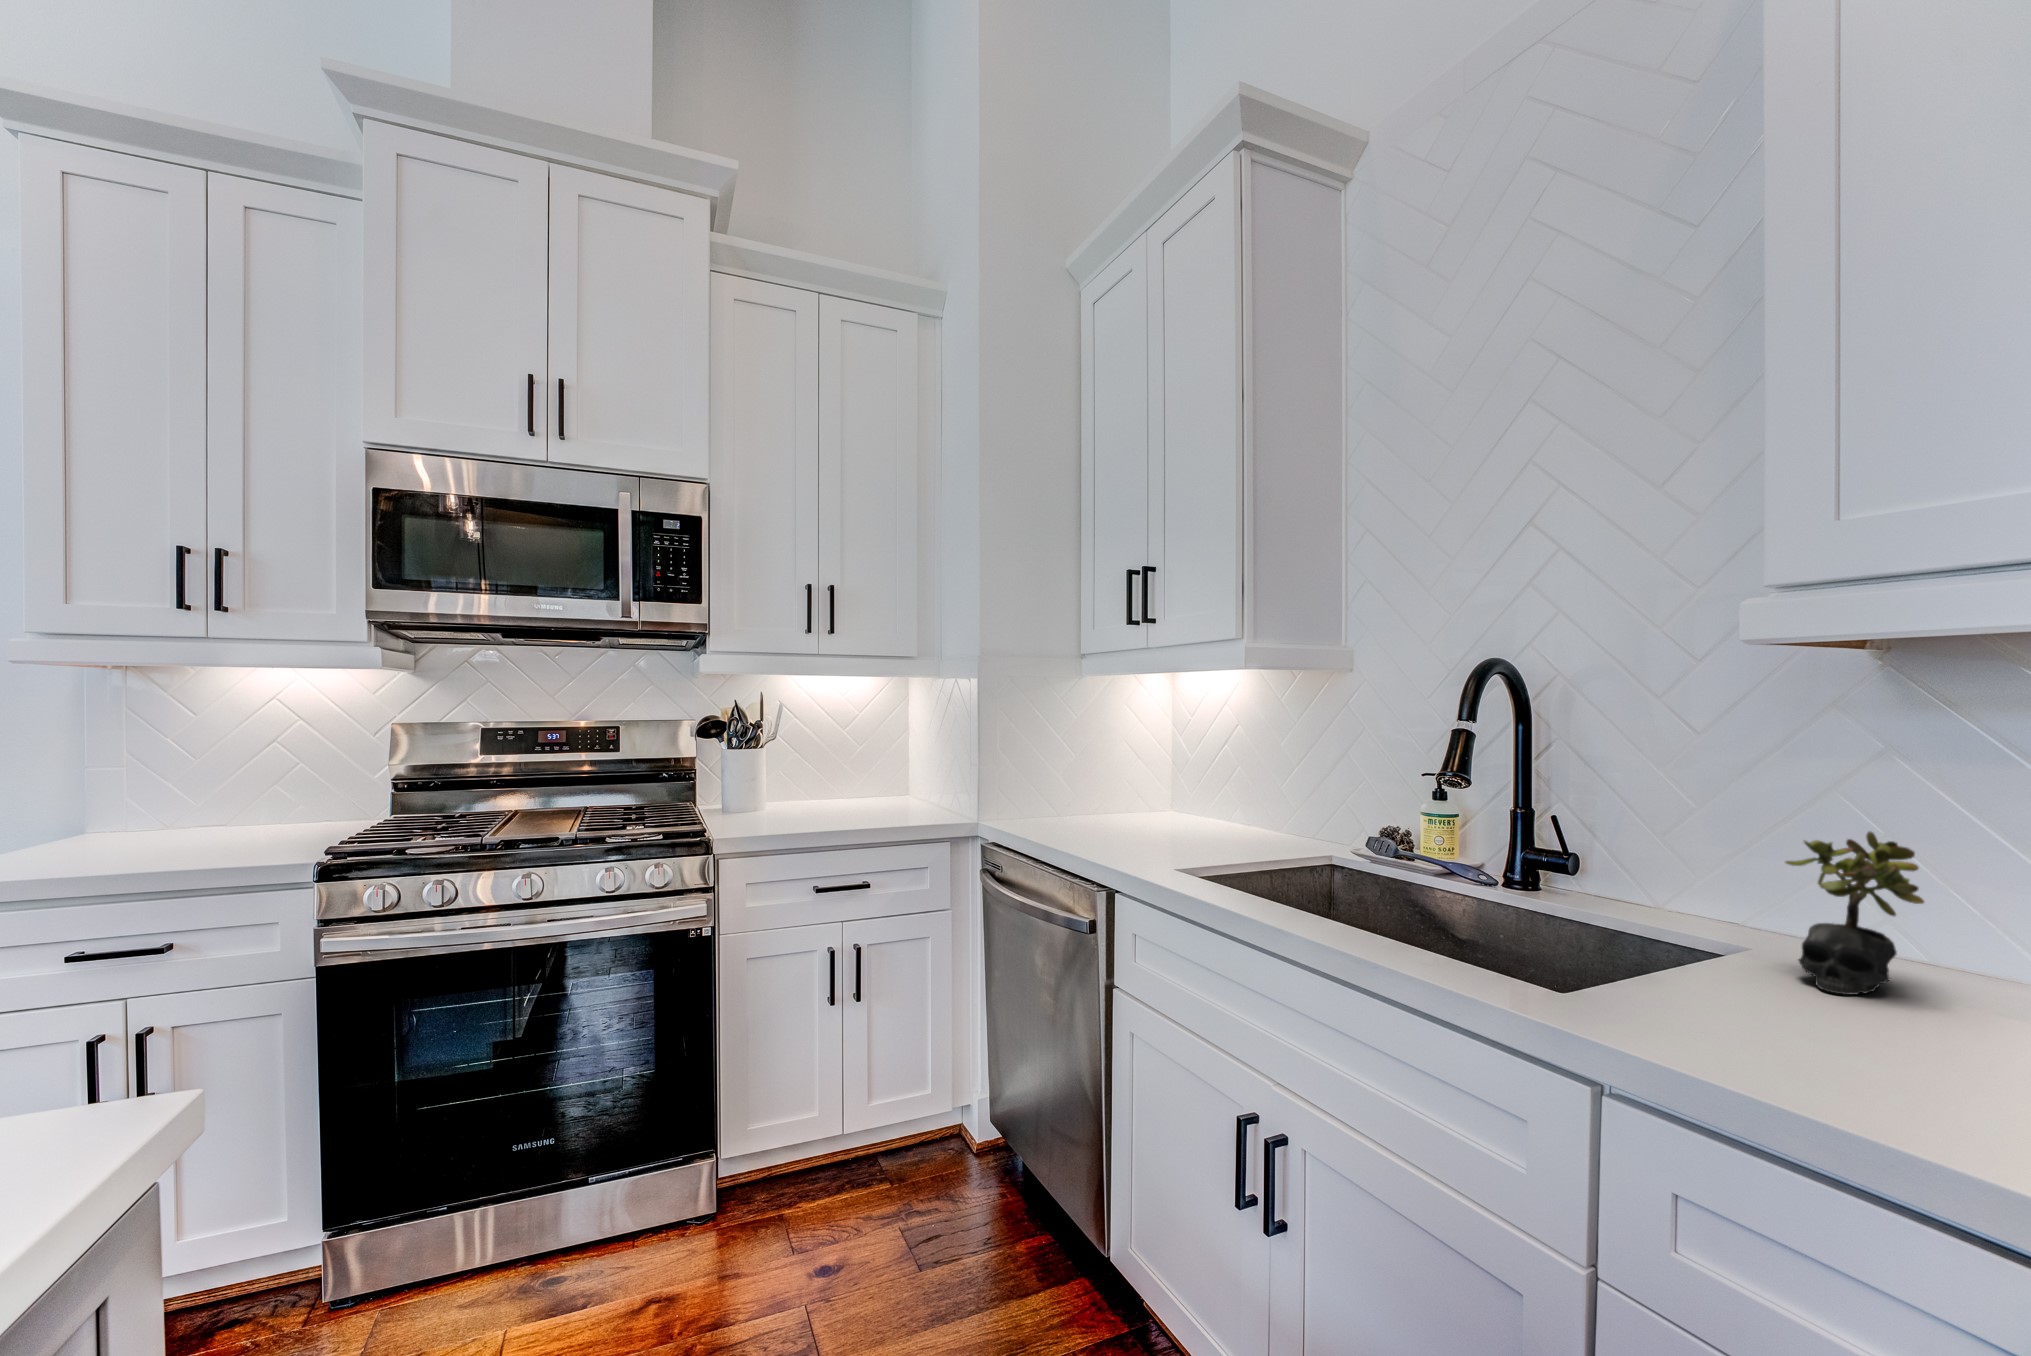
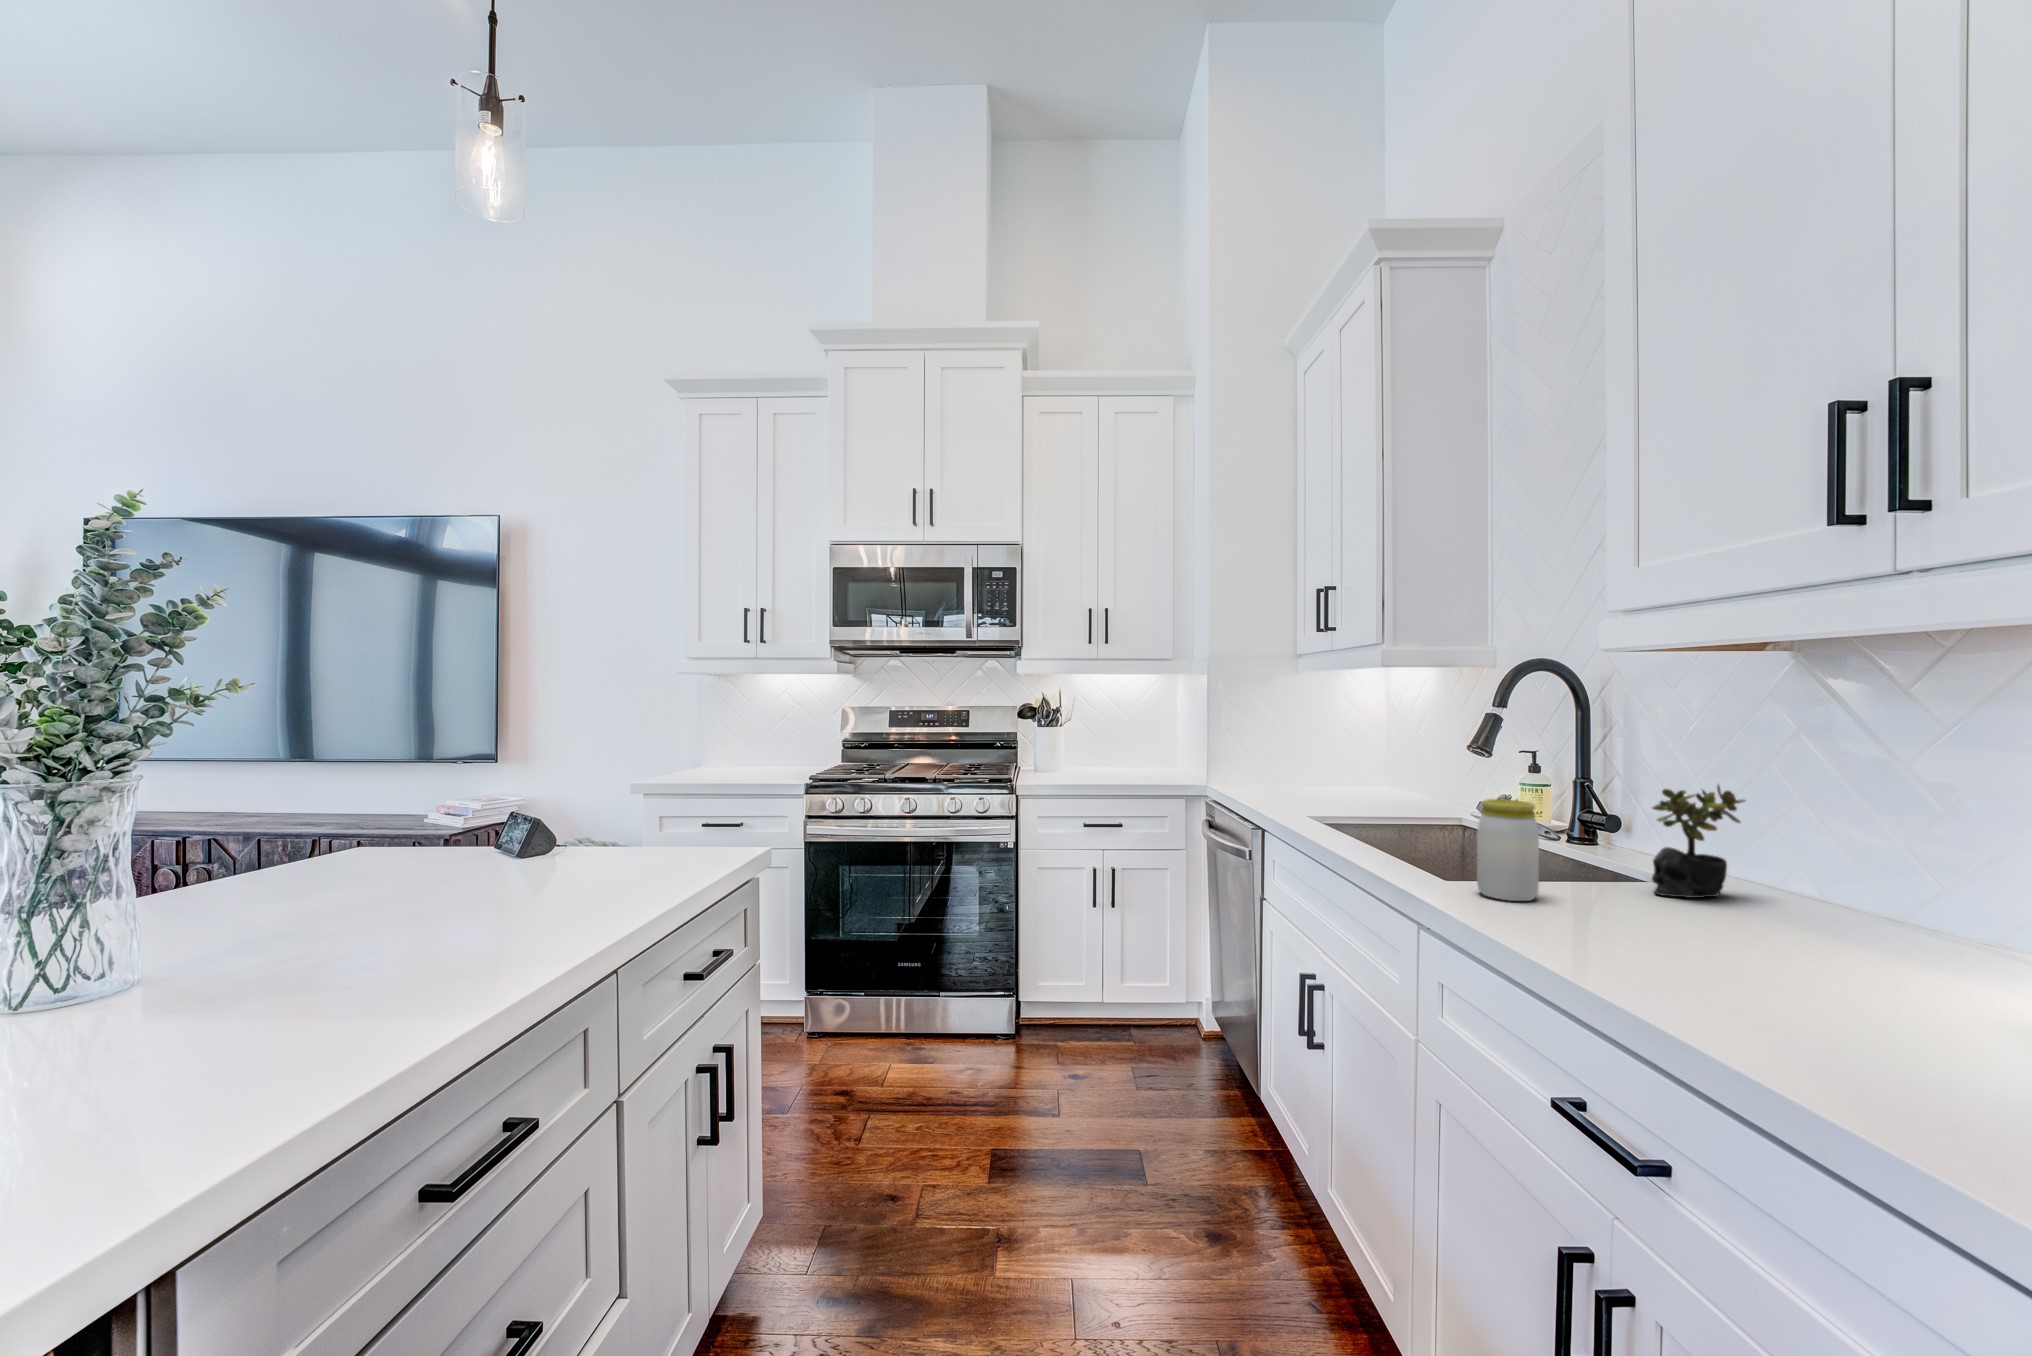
jar: none [1672,880,1784,1049] -> present [1477,799,1539,901]

